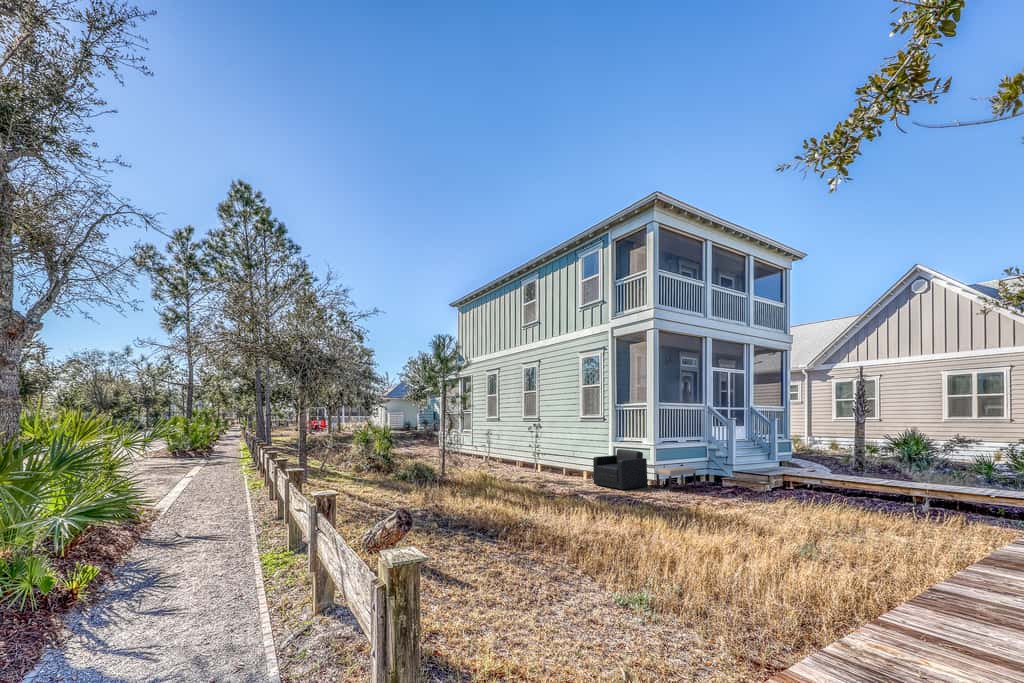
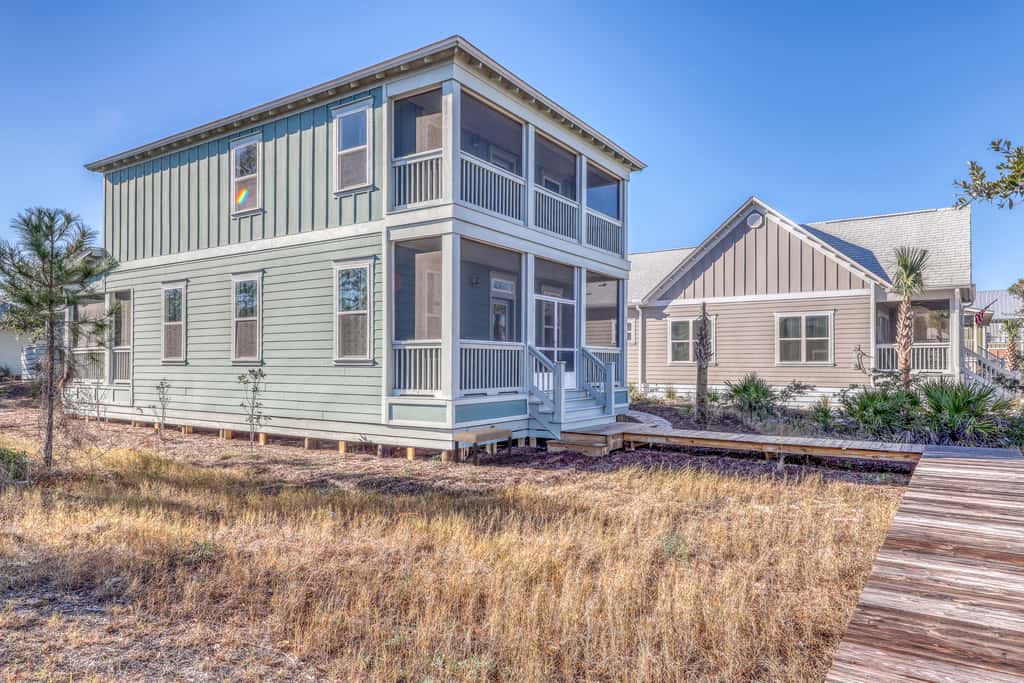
armchair: present [593,449,648,490] -> none [354,405,441,469]

